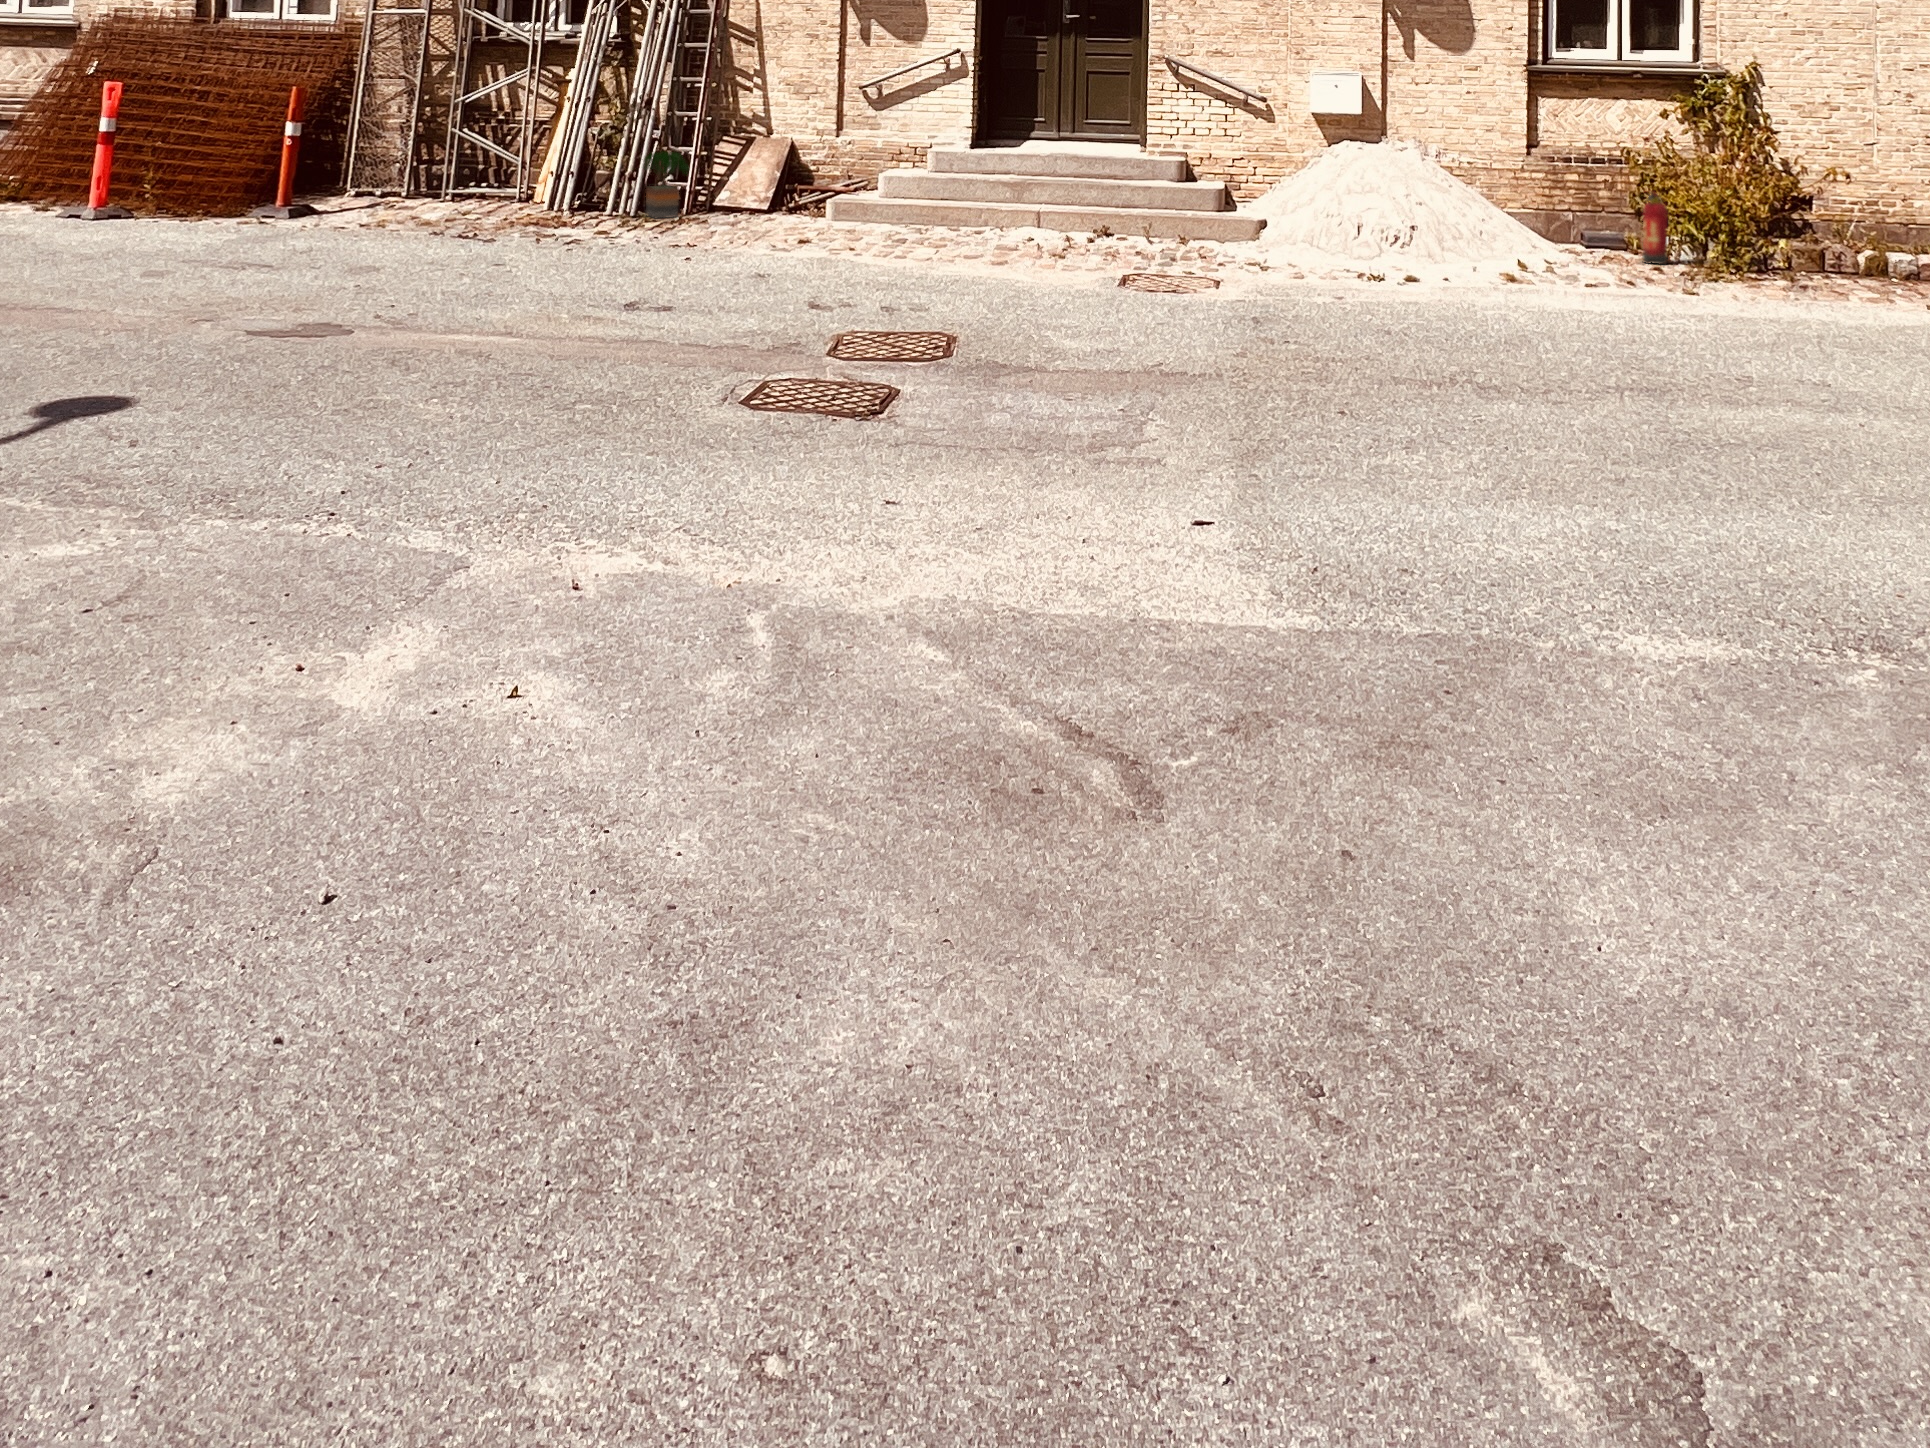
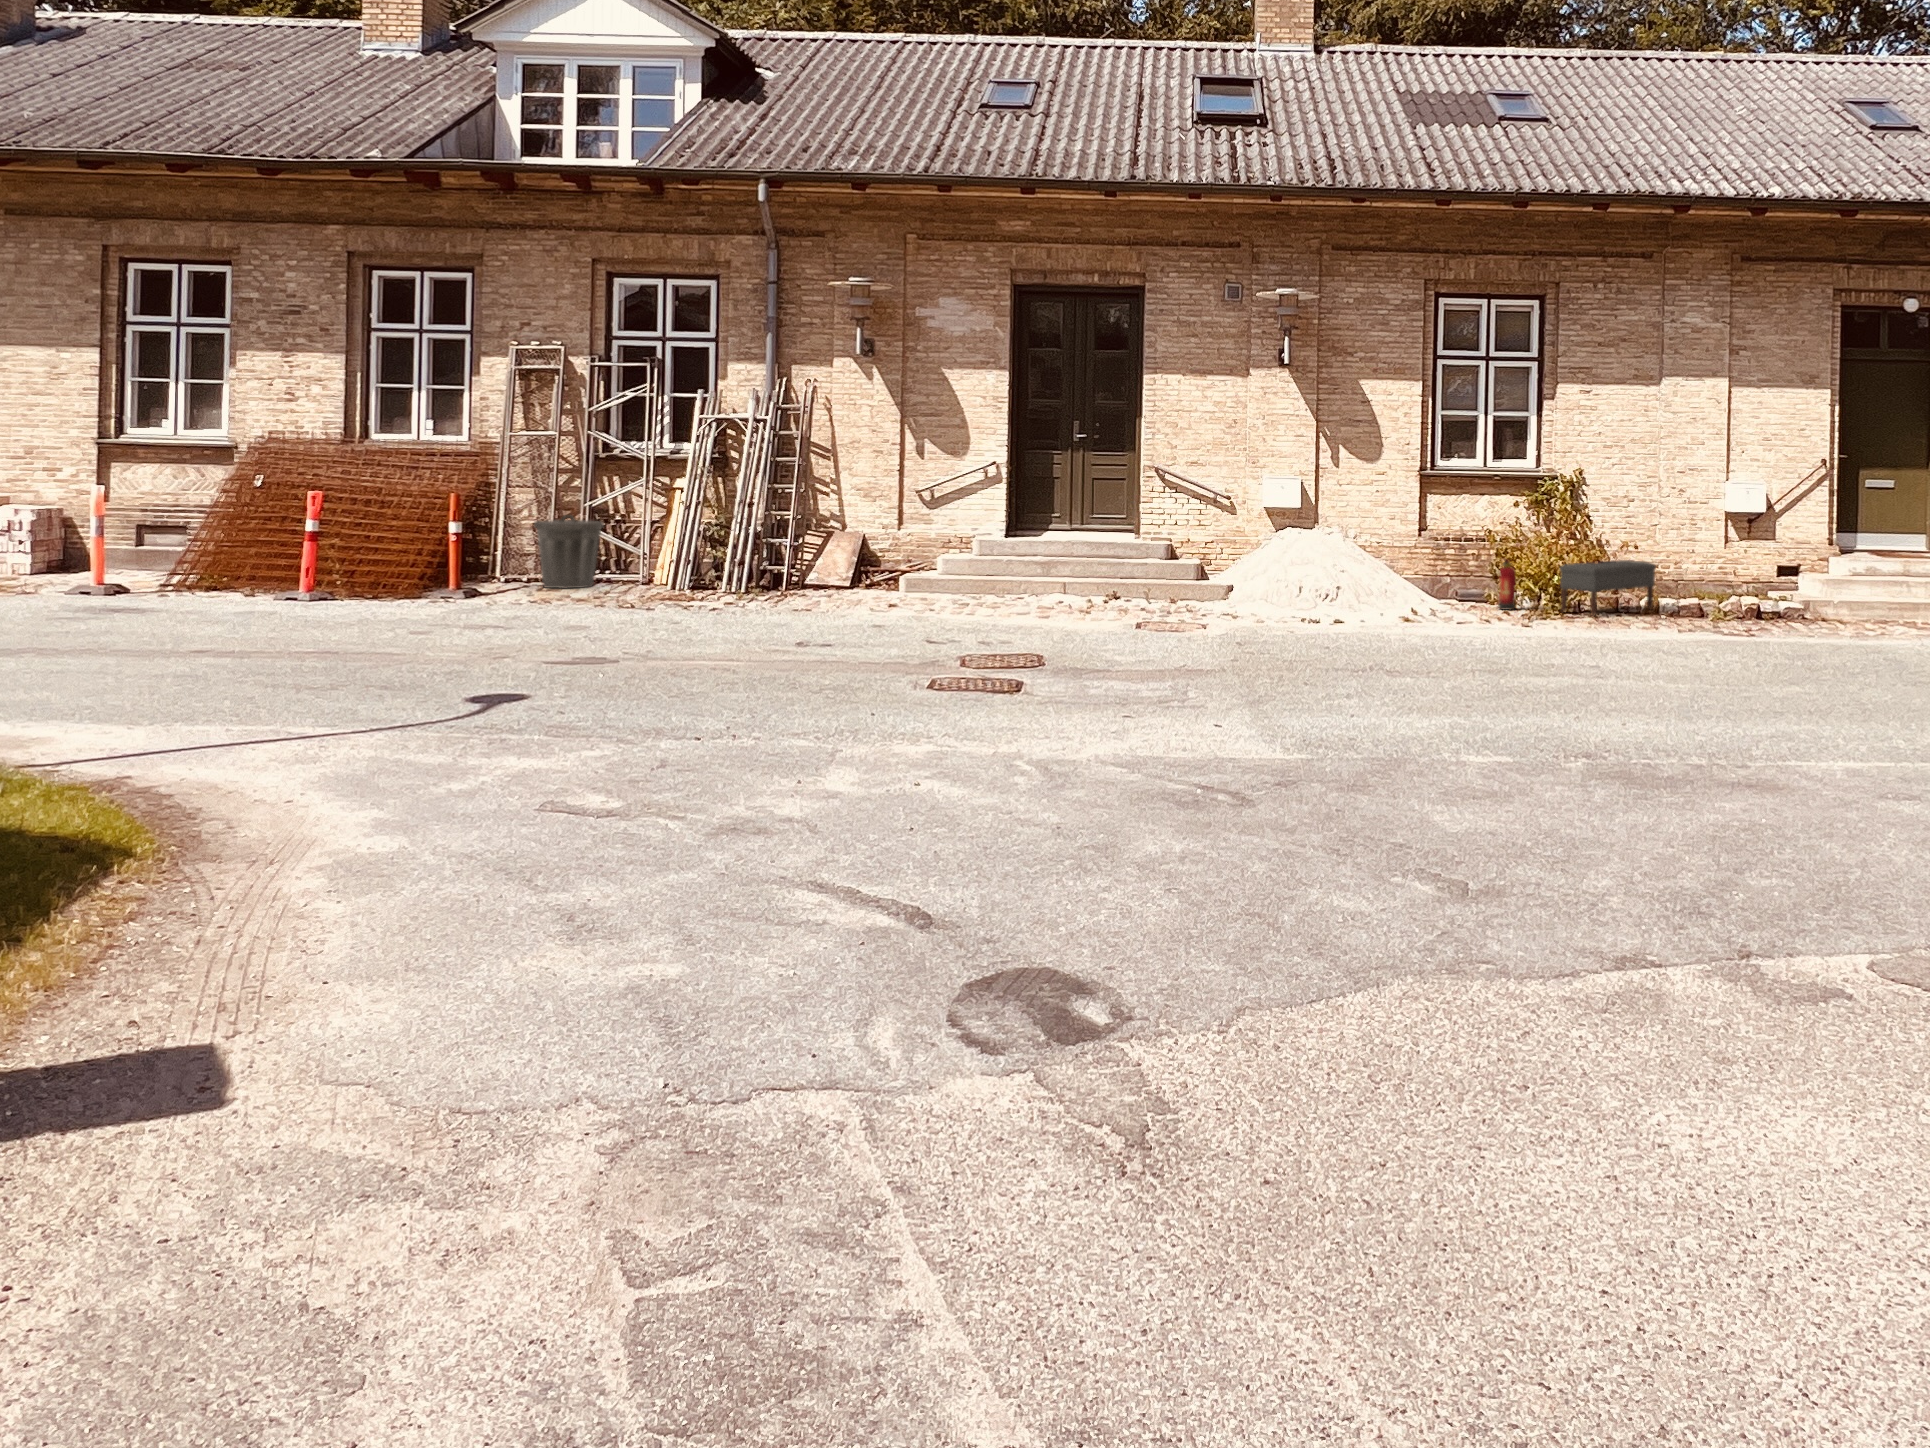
trash can: none [386,114,474,207] -> present [534,515,604,589]
potted tree: present [643,152,689,218] -> none [749,541,789,593]
bench: none [1732,194,1877,278] -> present [1560,560,1656,616]

